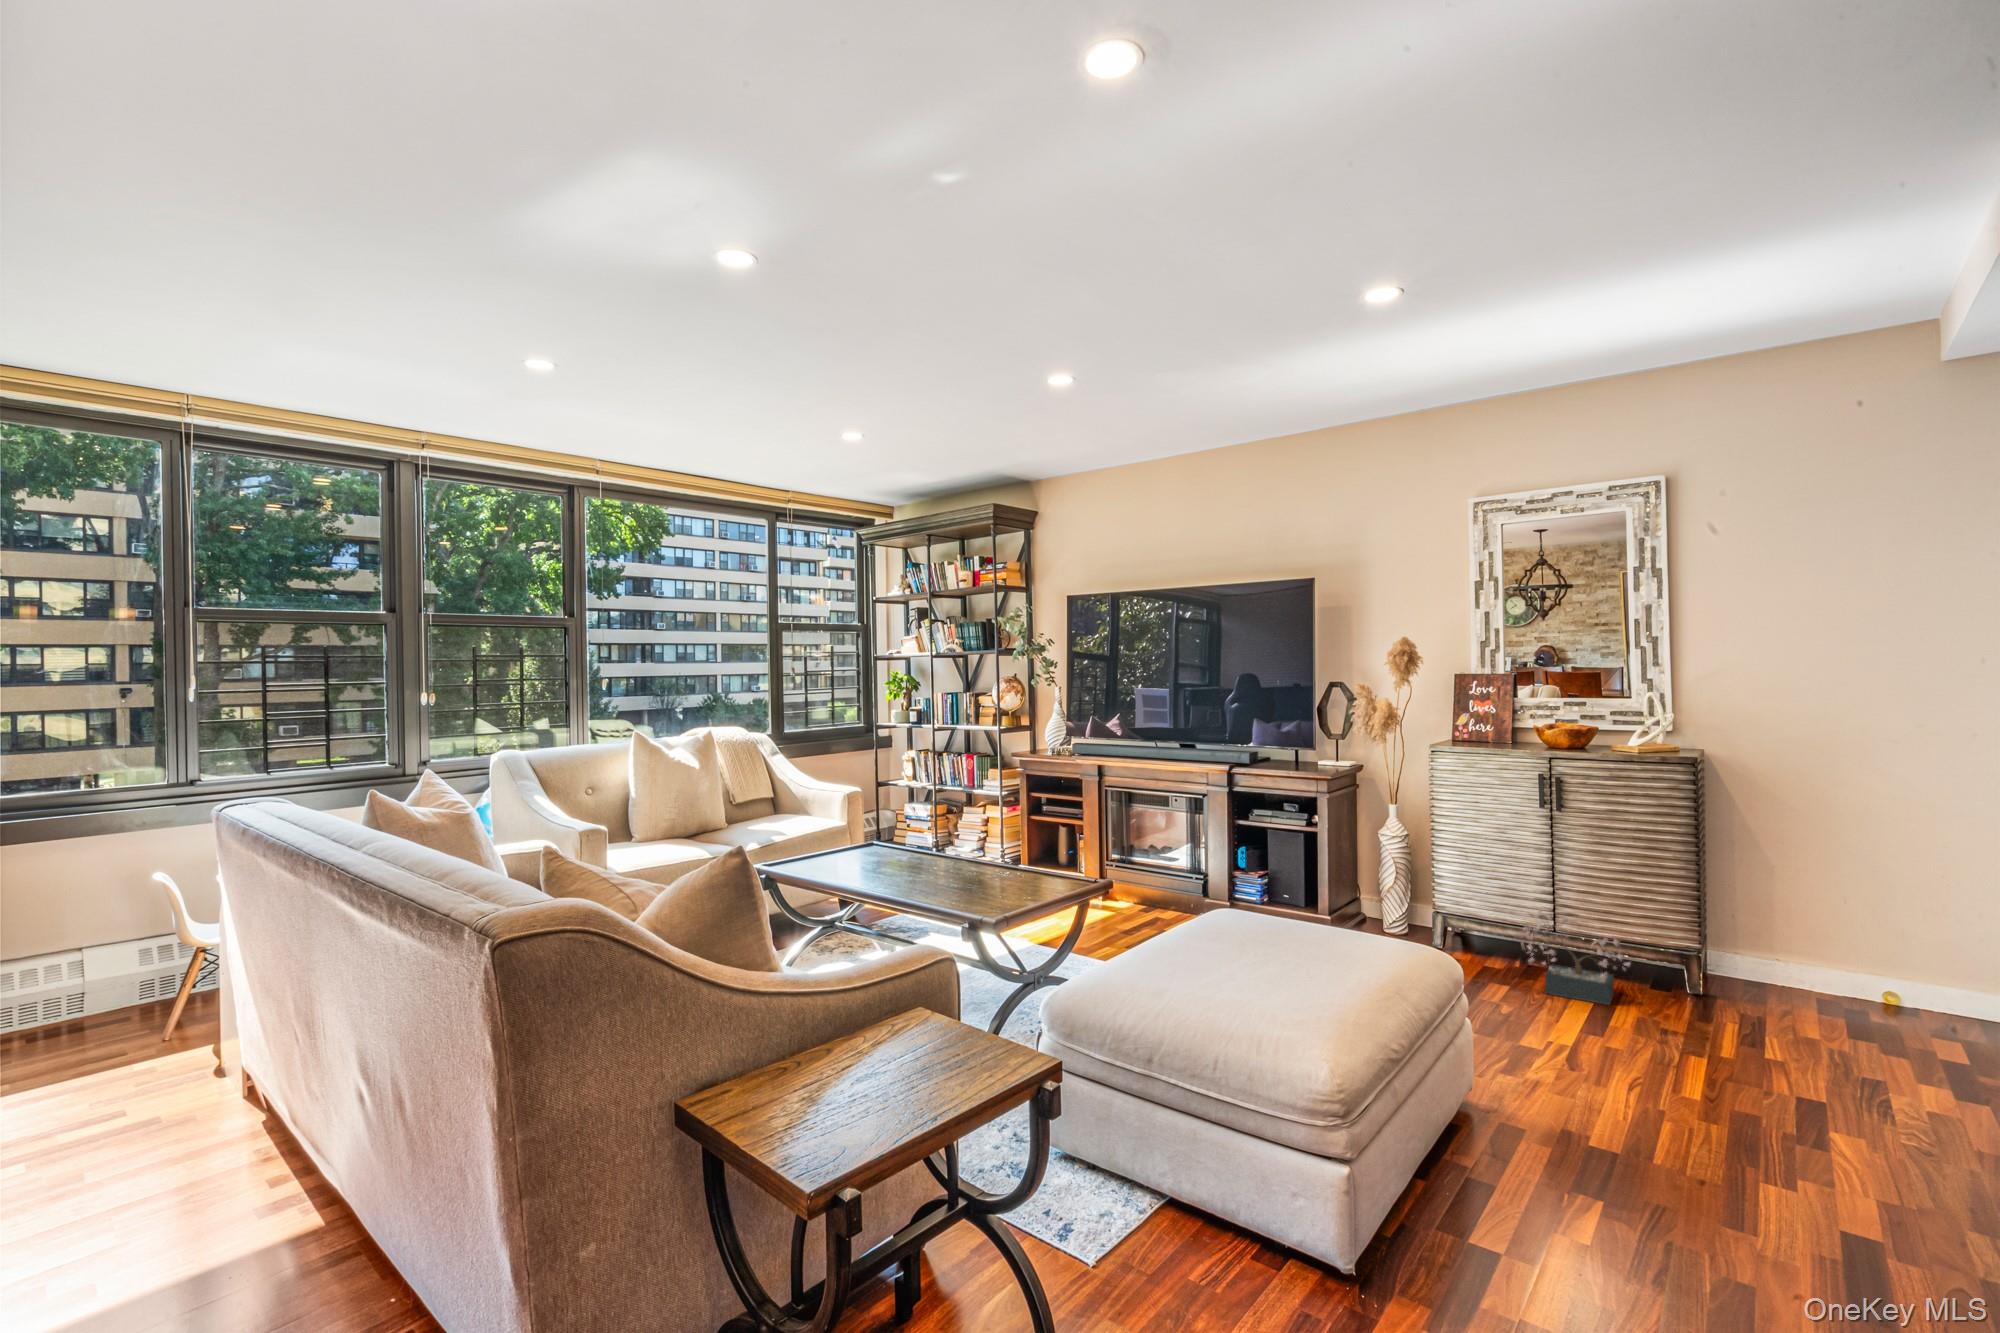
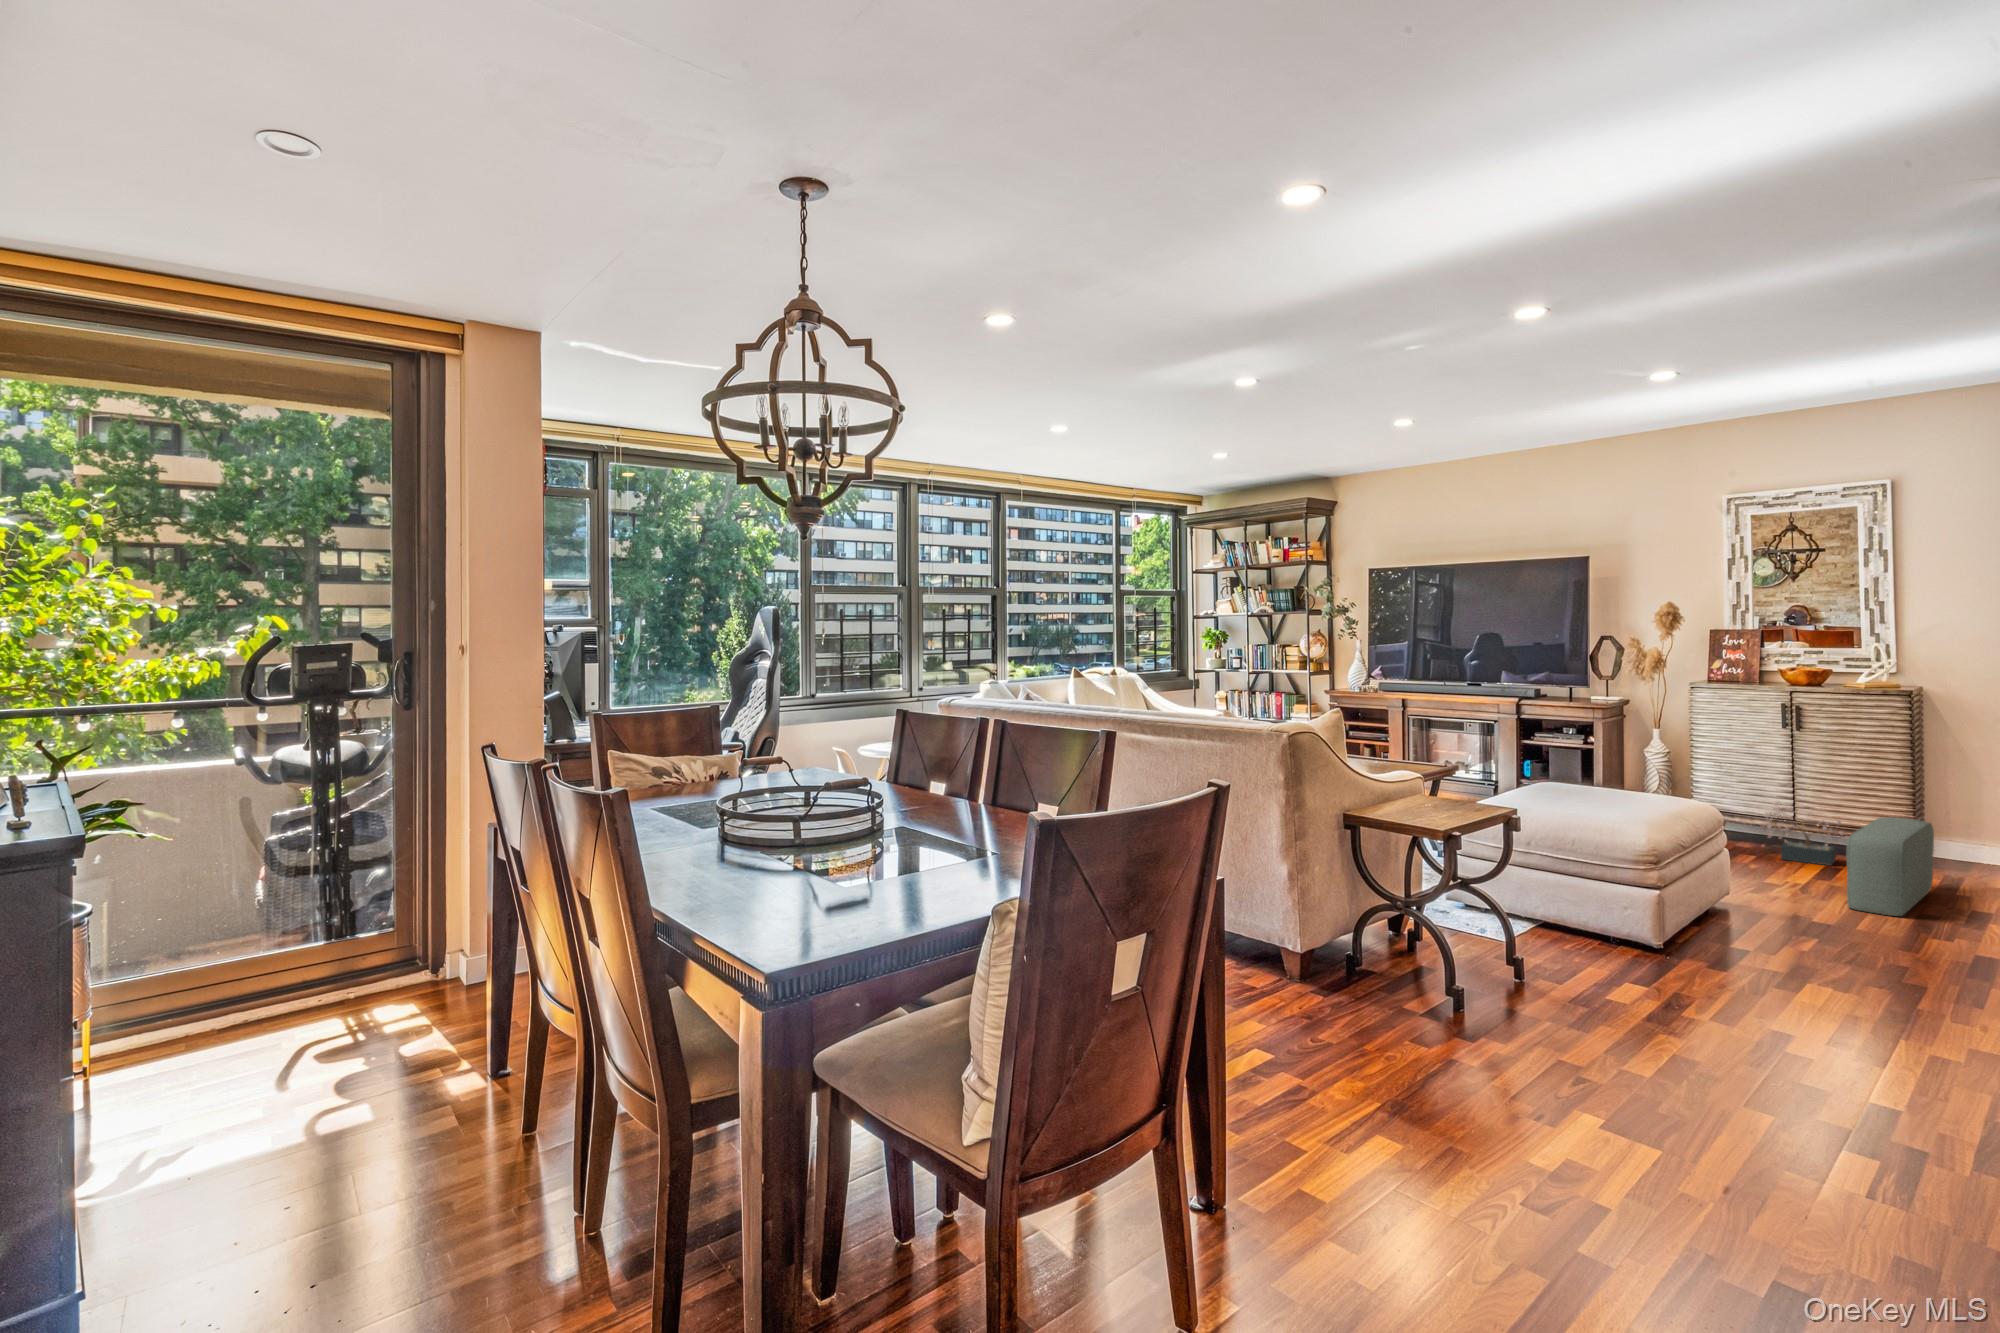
pouf: none [1641,949,1750,1135] -> present [1847,817,1934,916]

